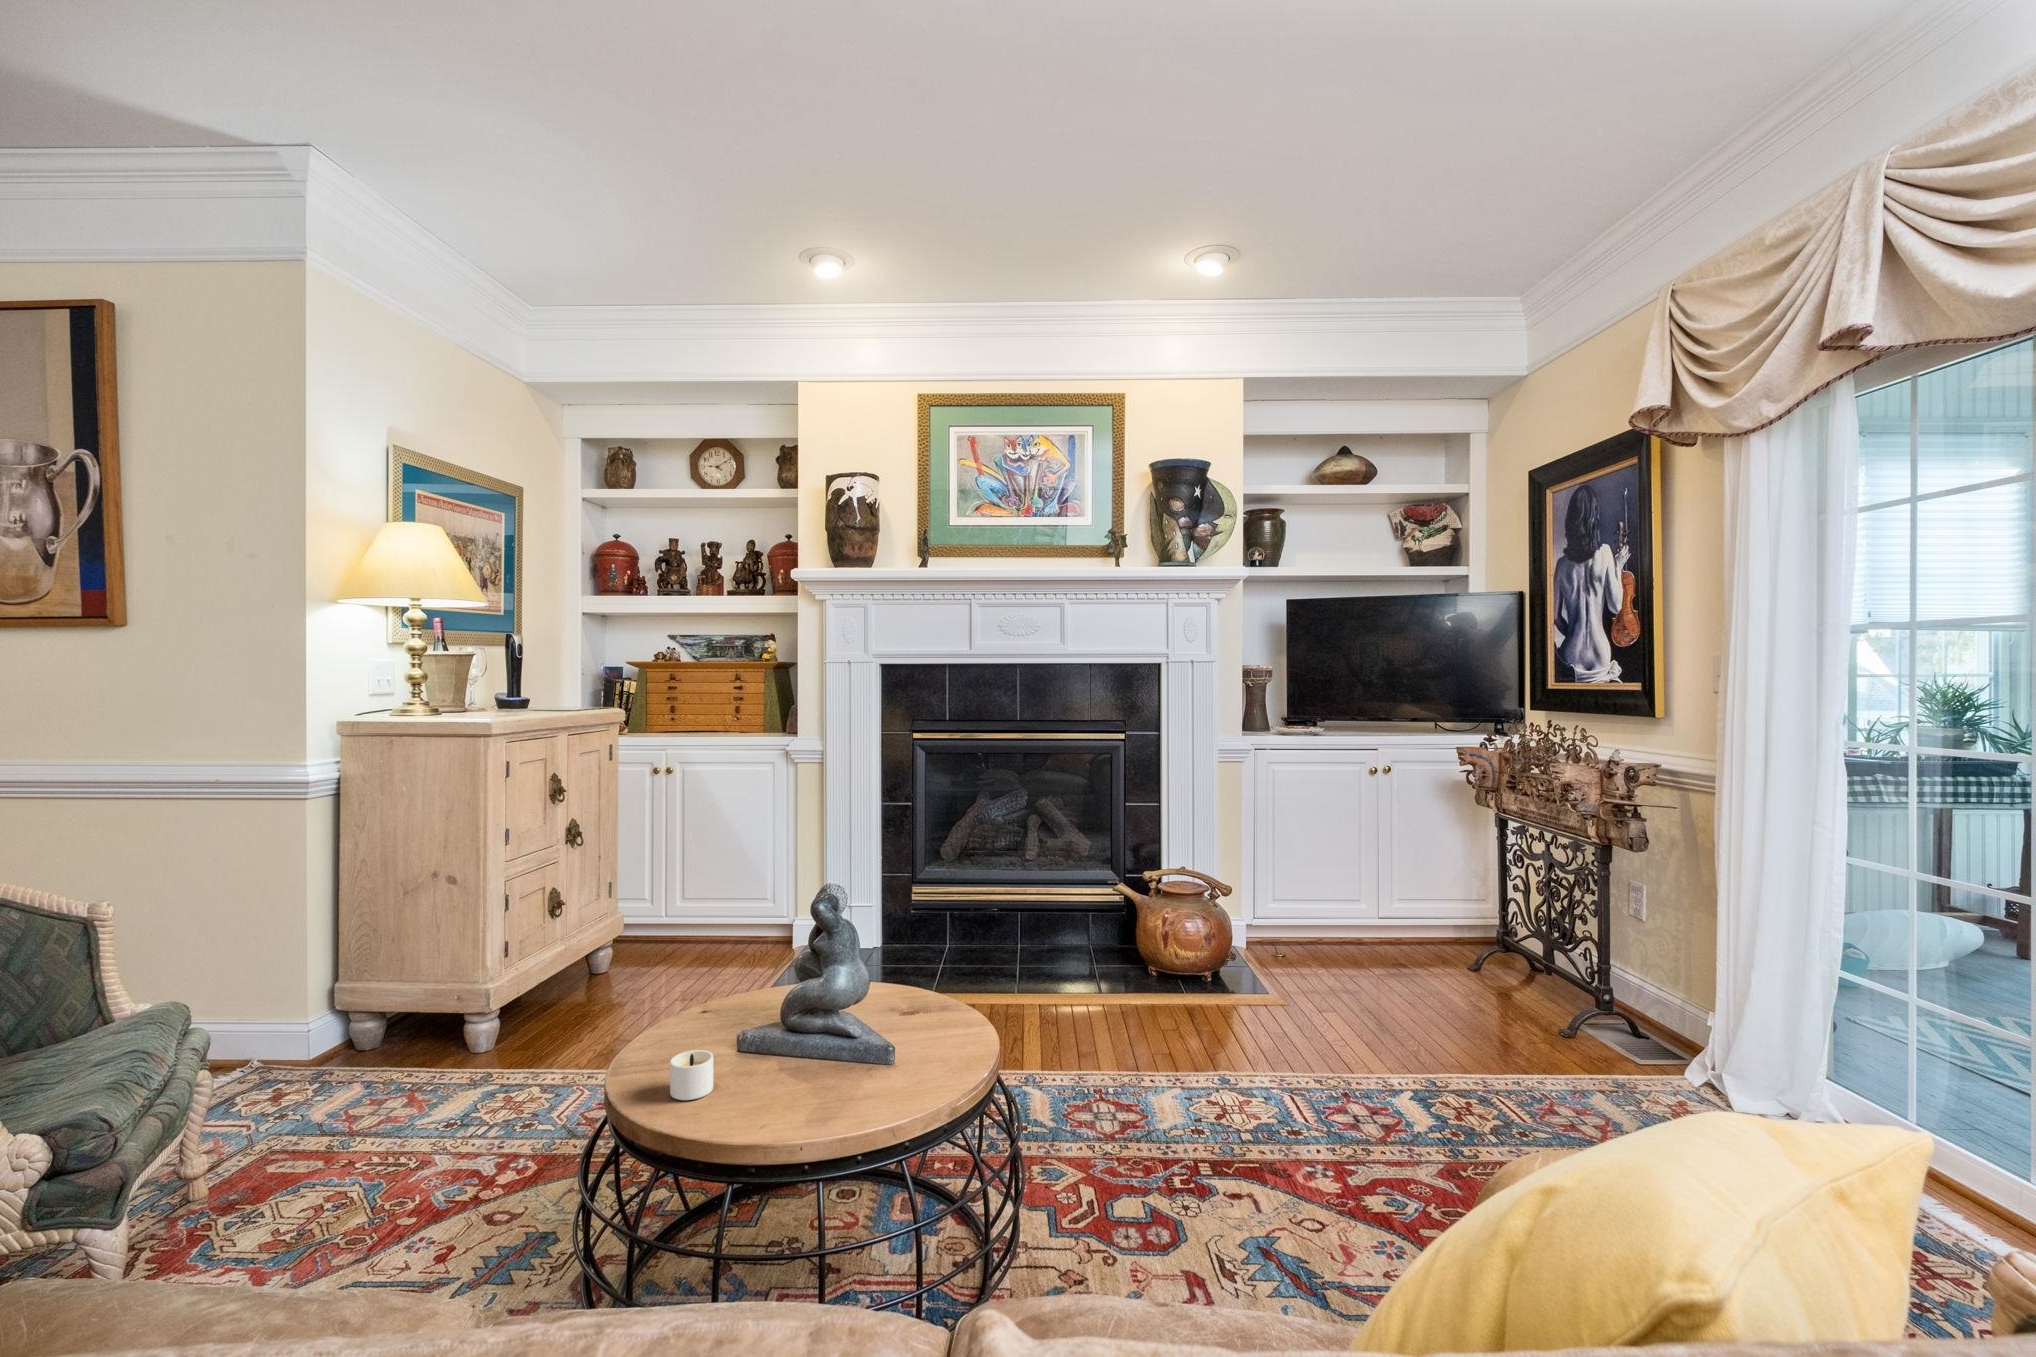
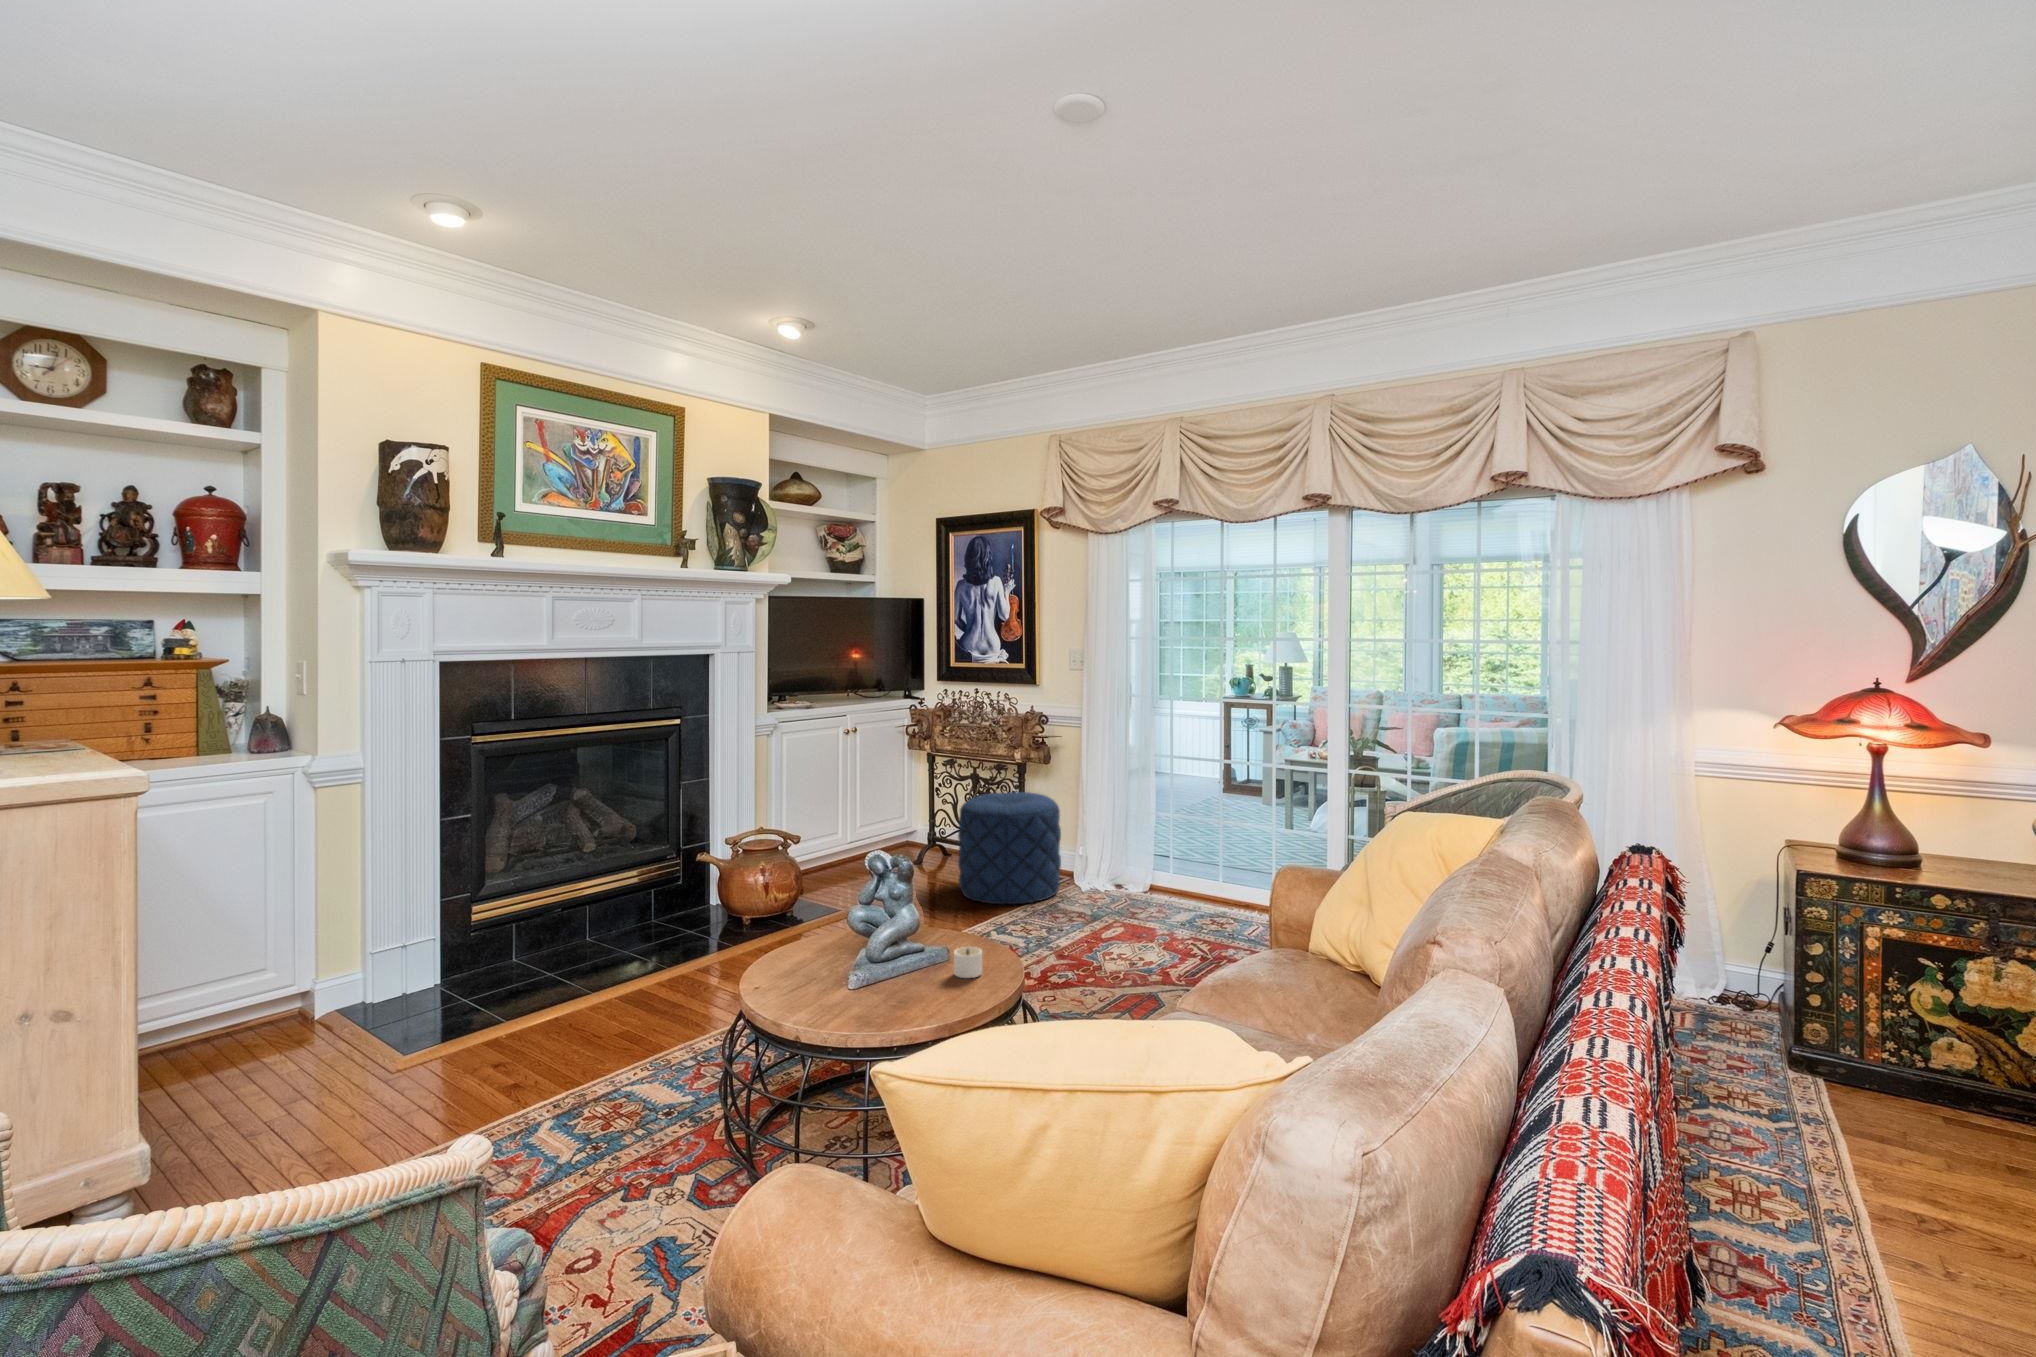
pouf: none [1419,884,1610,1083] -> present [958,792,1061,904]

